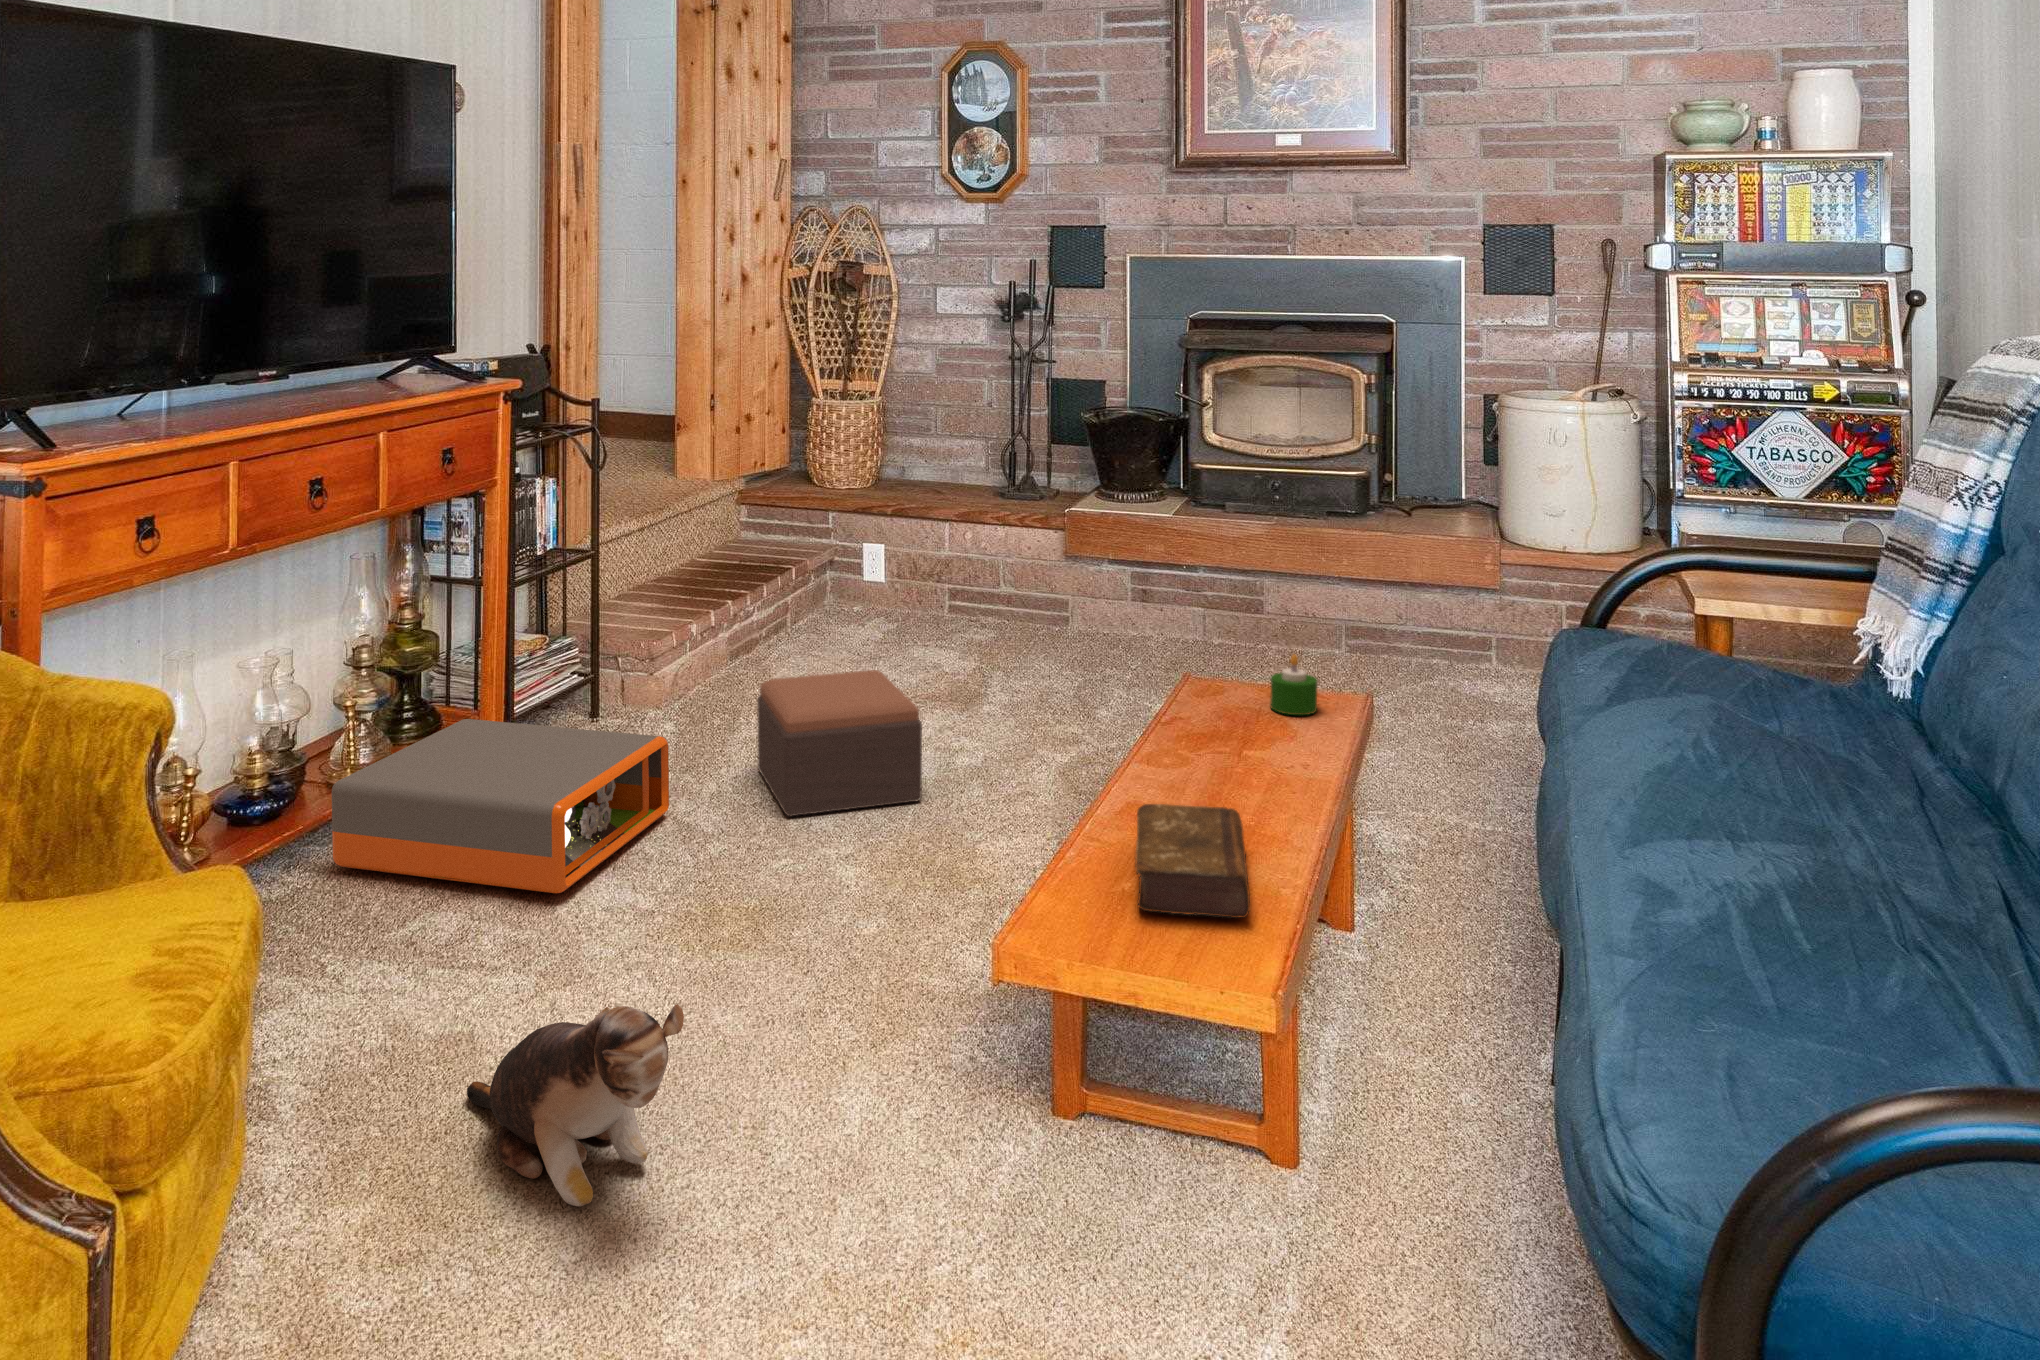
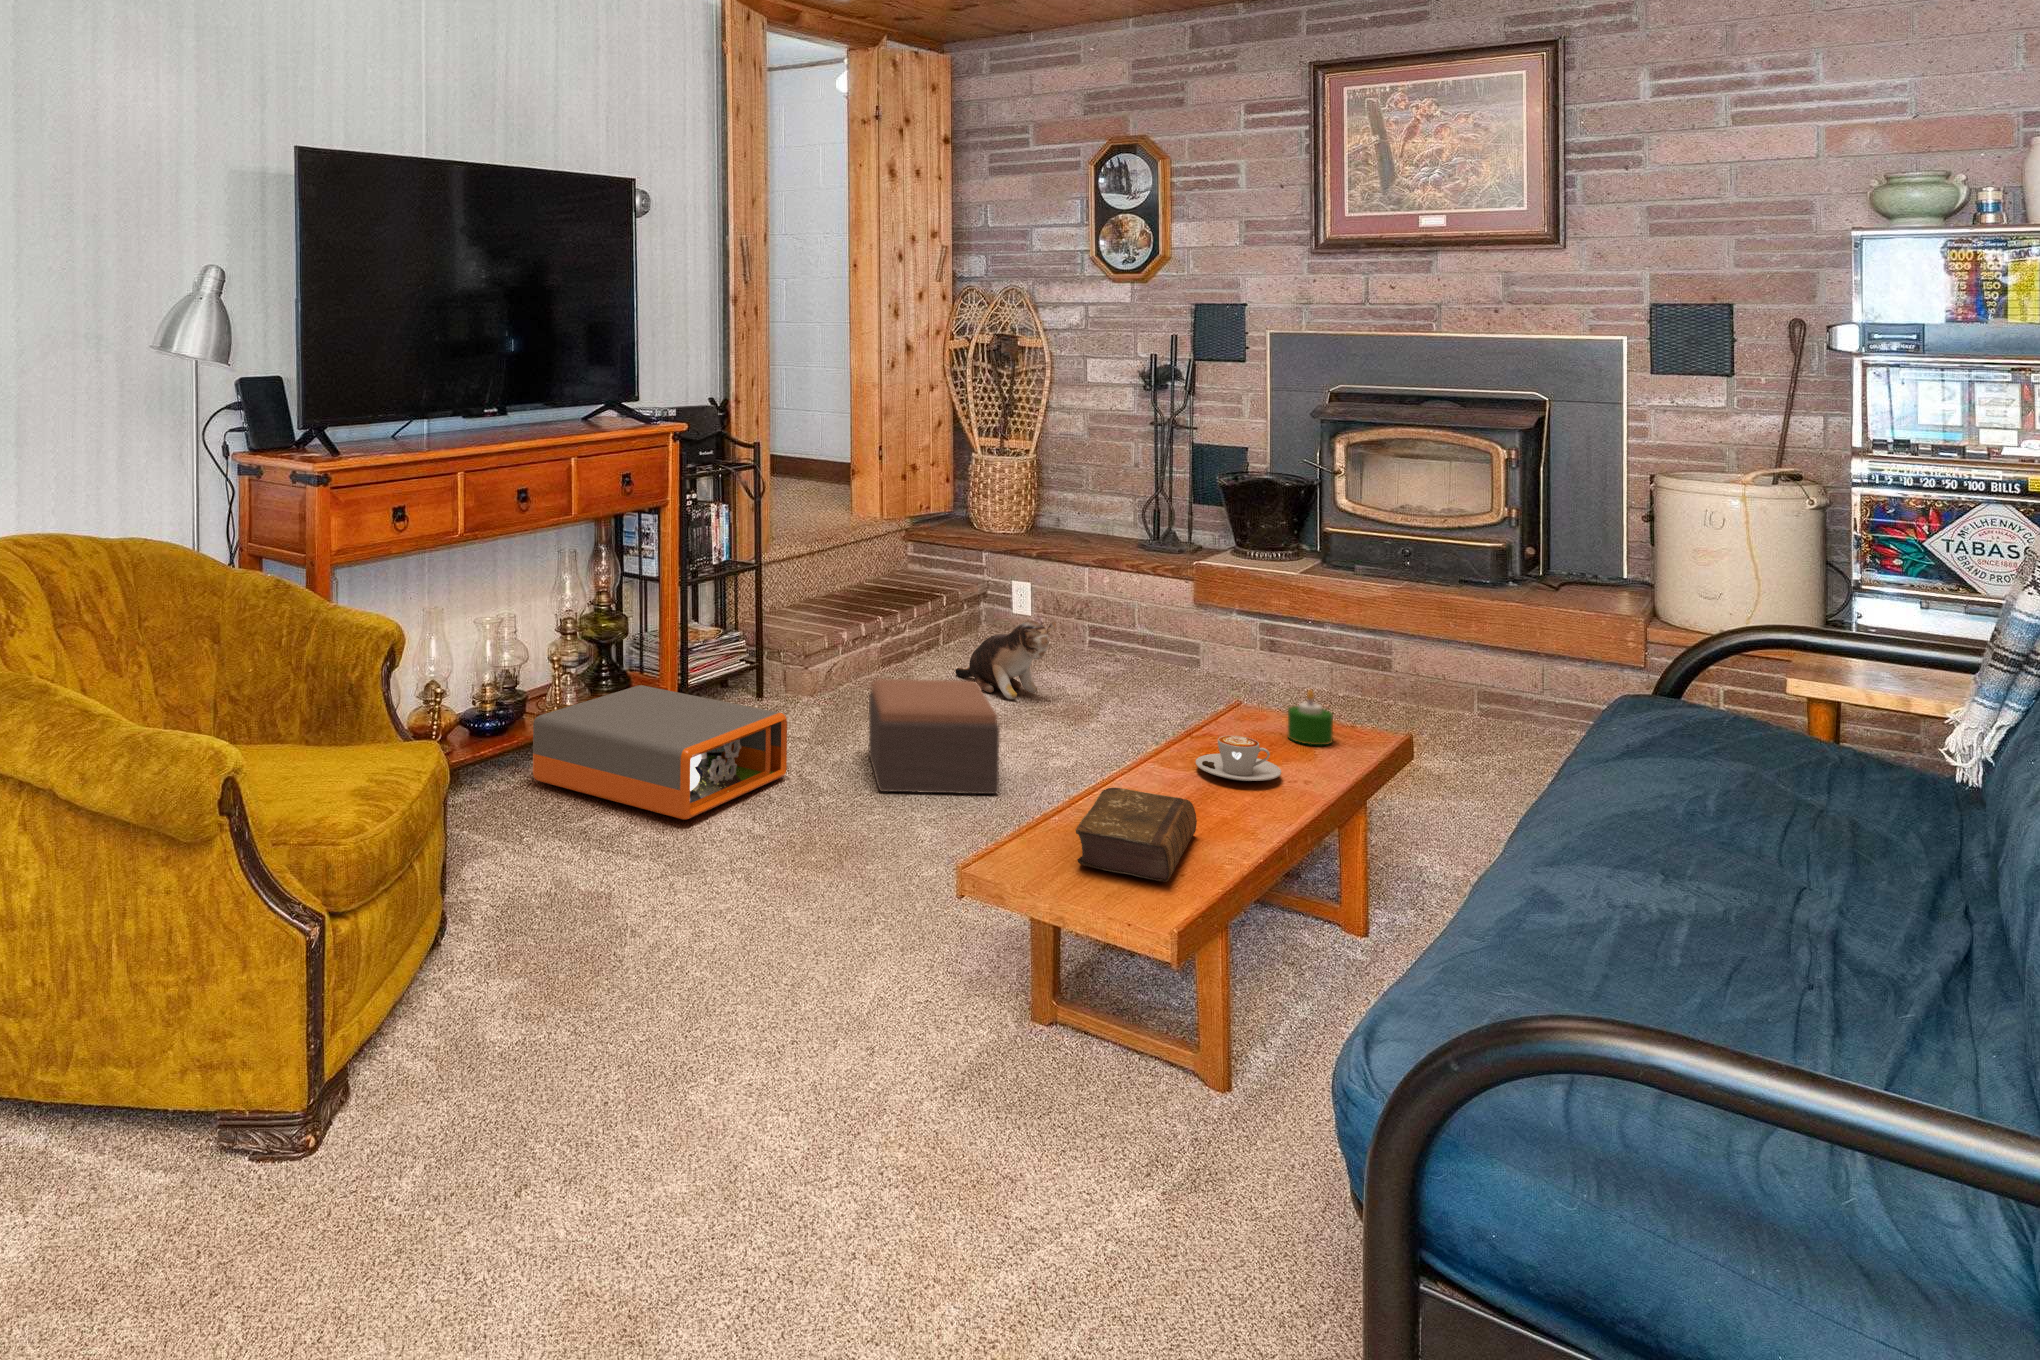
coffee cup: none [1200,718,1292,770] -> present [1196,736,1281,781]
plush toy: present [467,1004,684,1206] -> present [955,620,1056,699]

